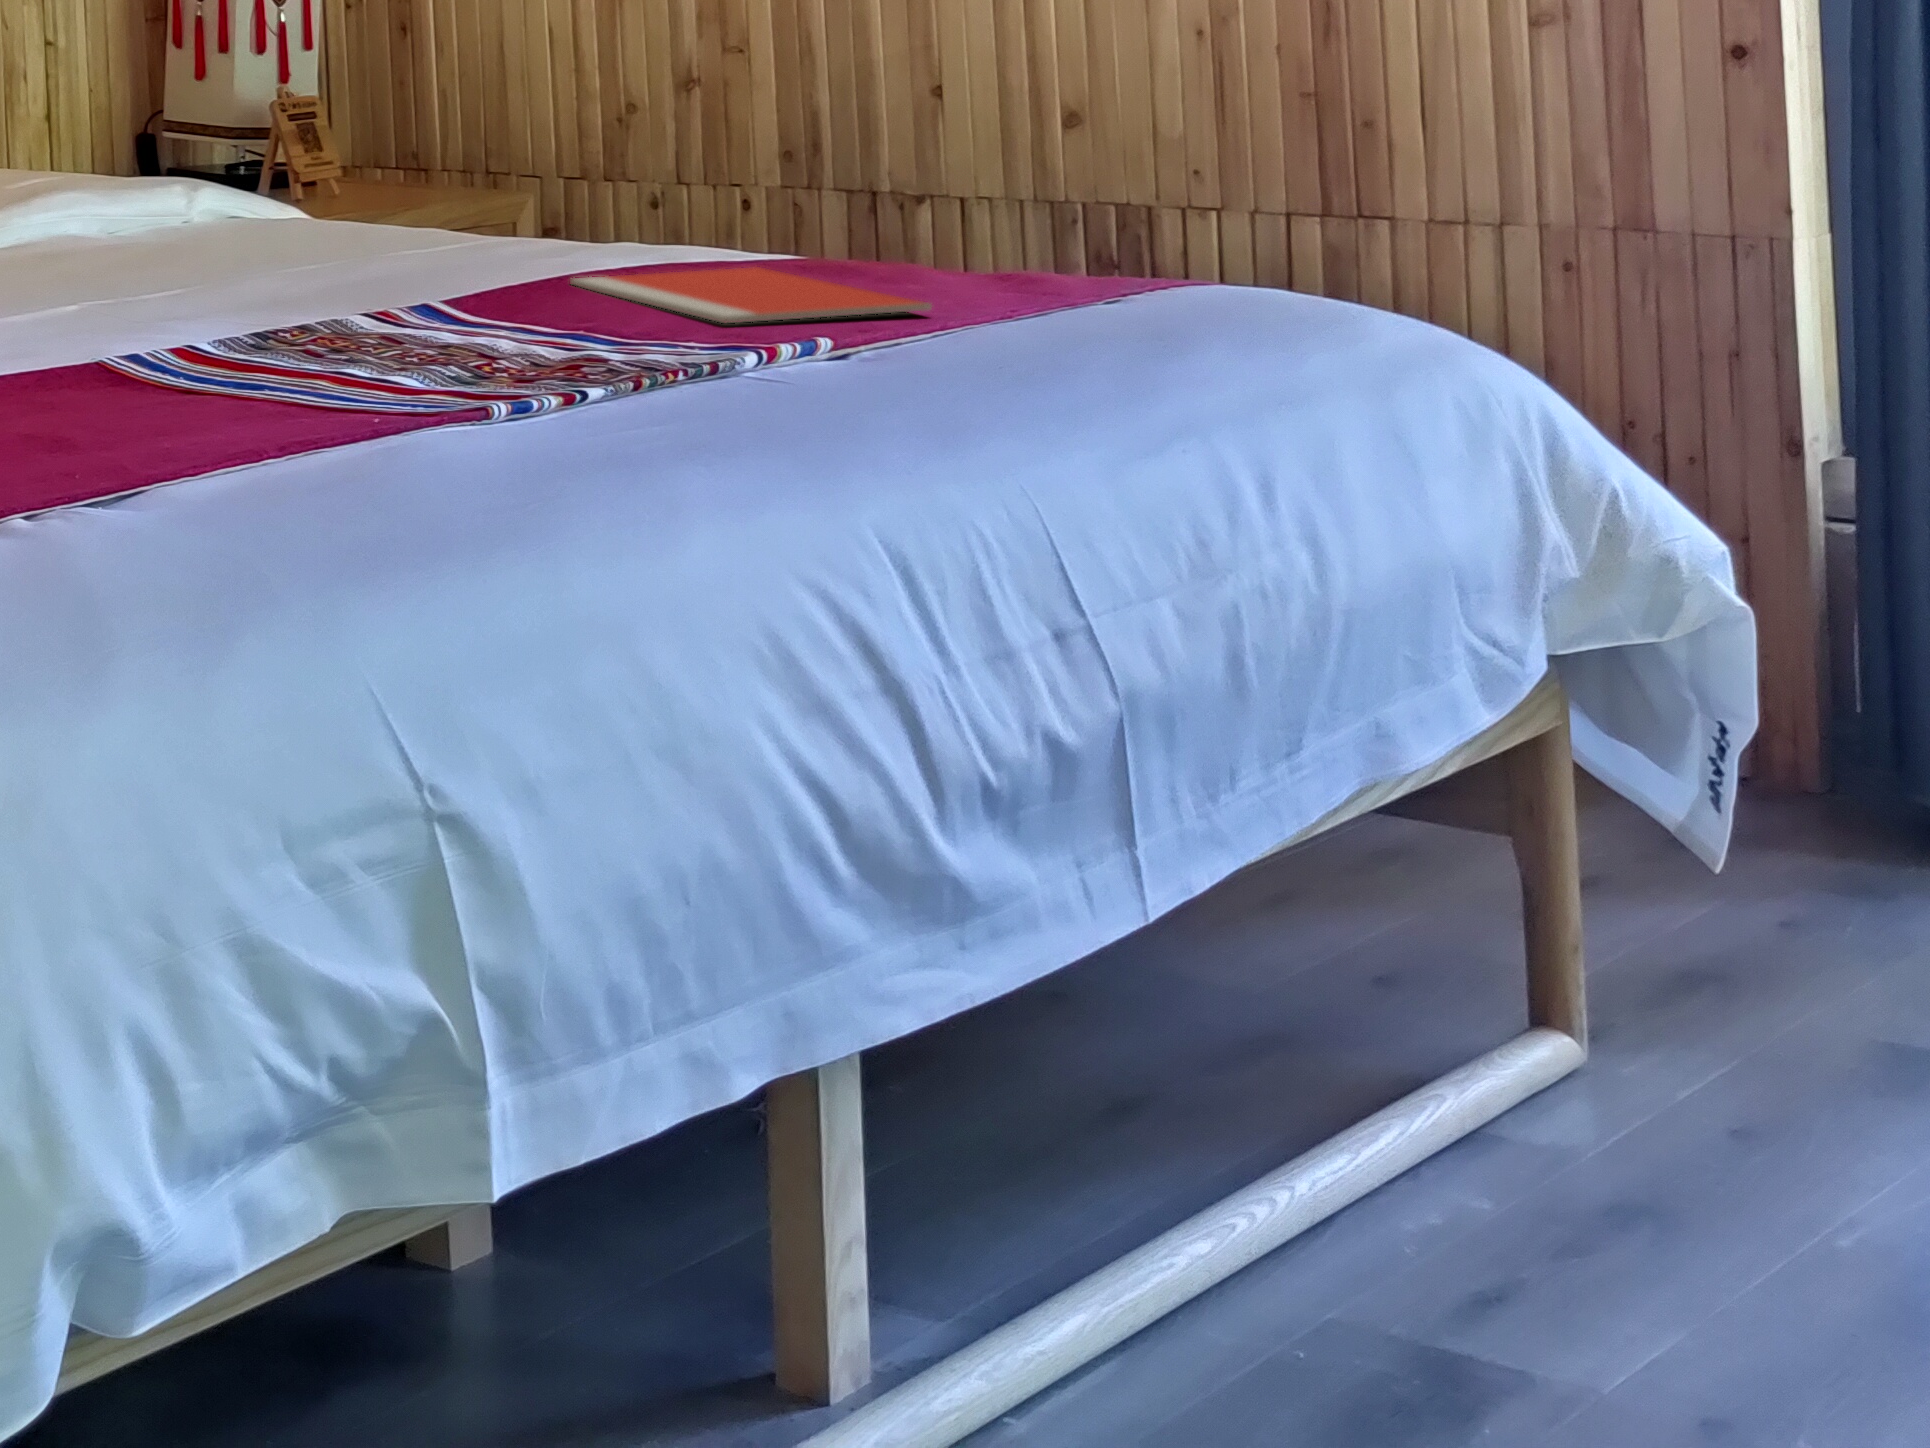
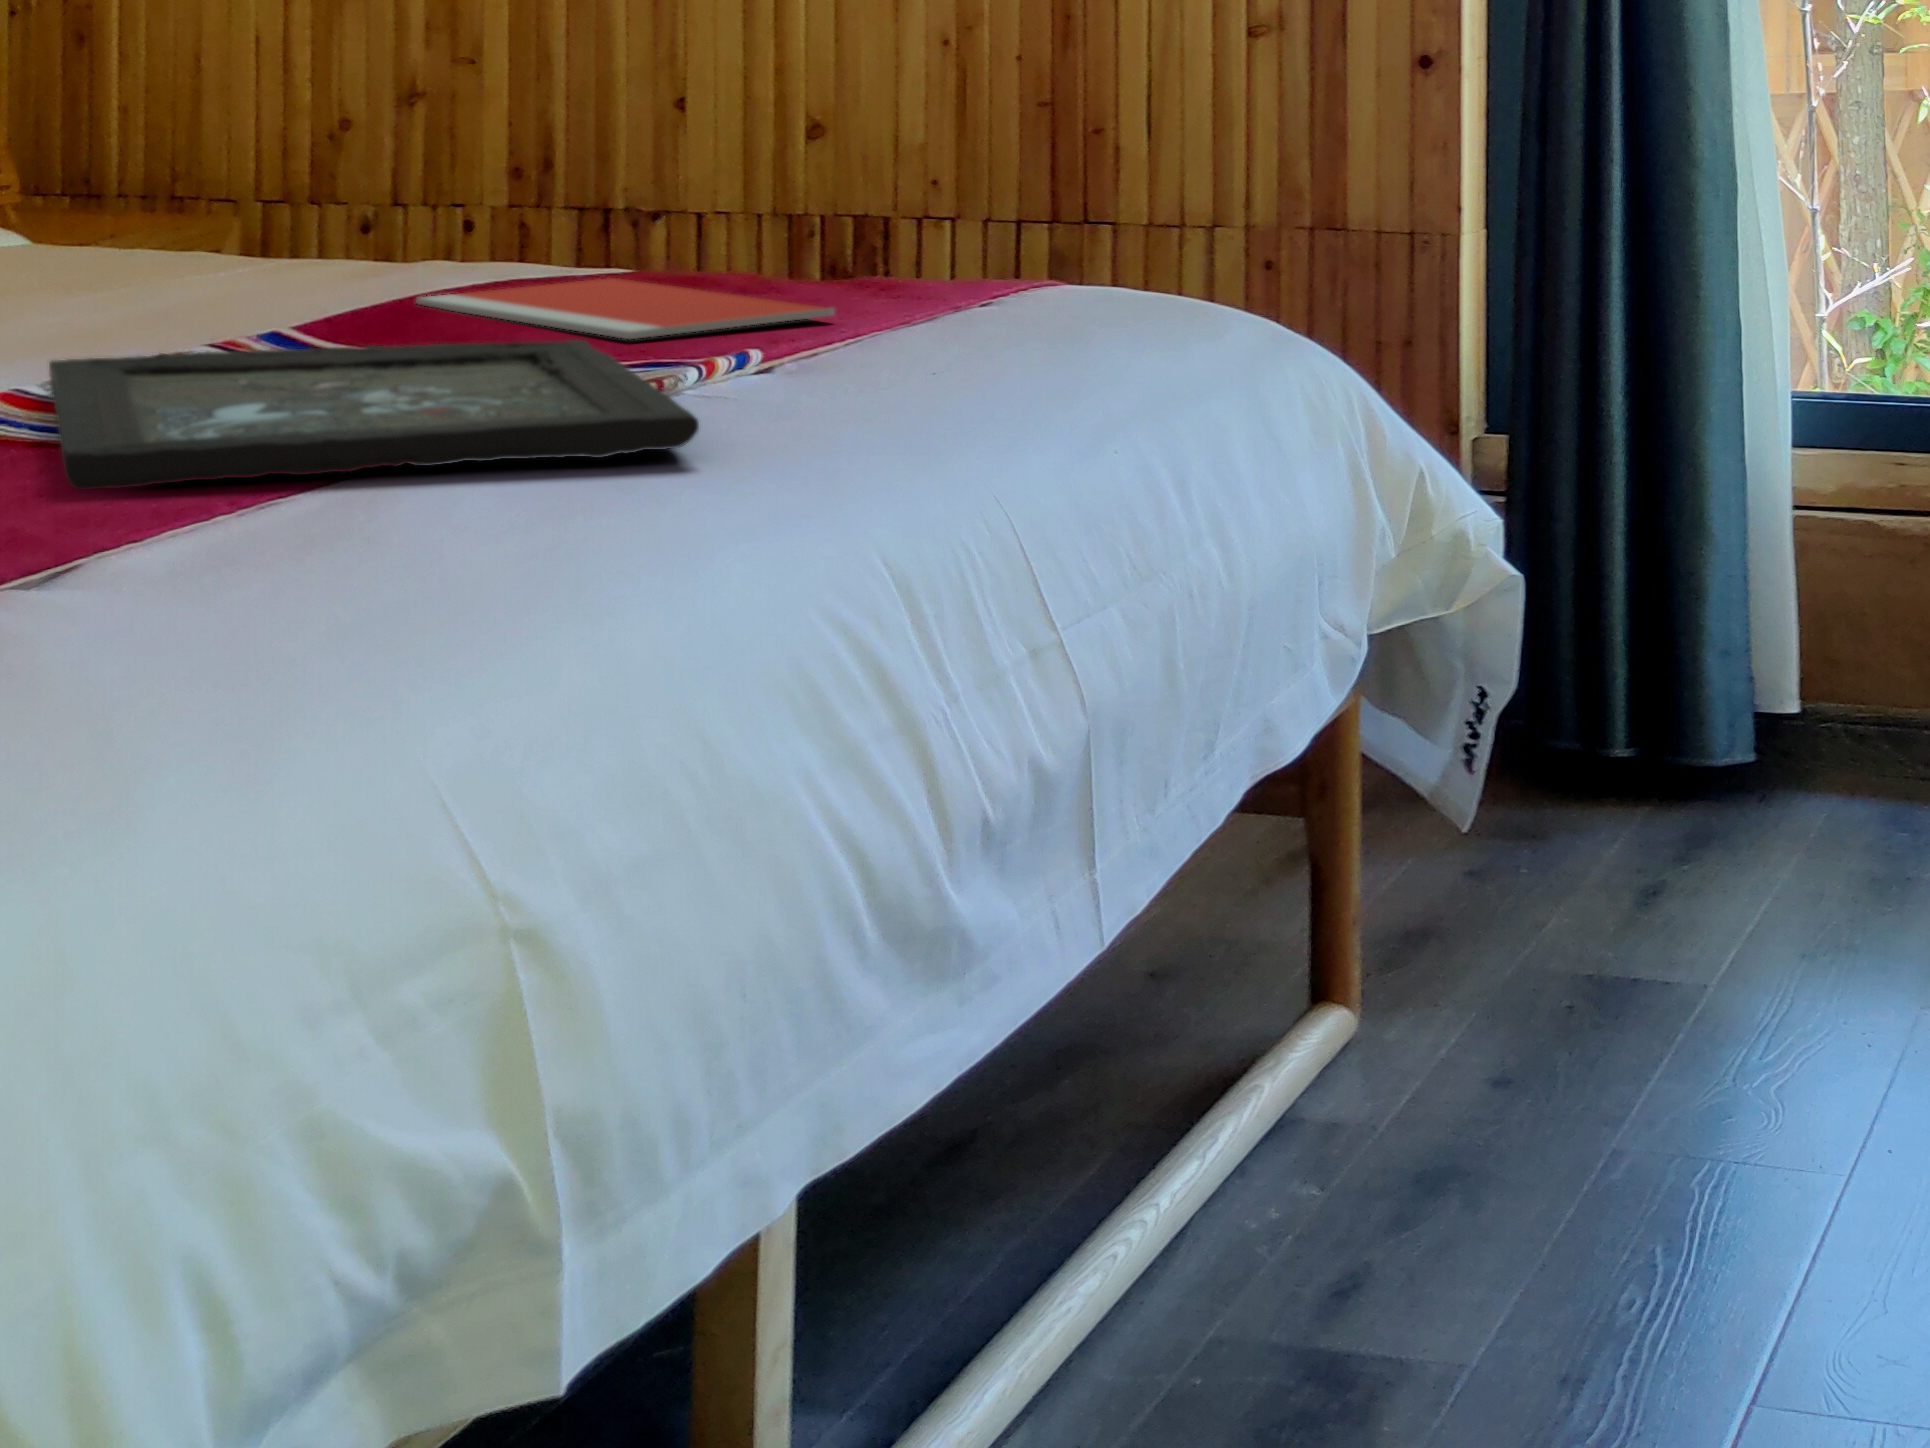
tray: none [171,319,686,422] -> present [49,340,699,490]

